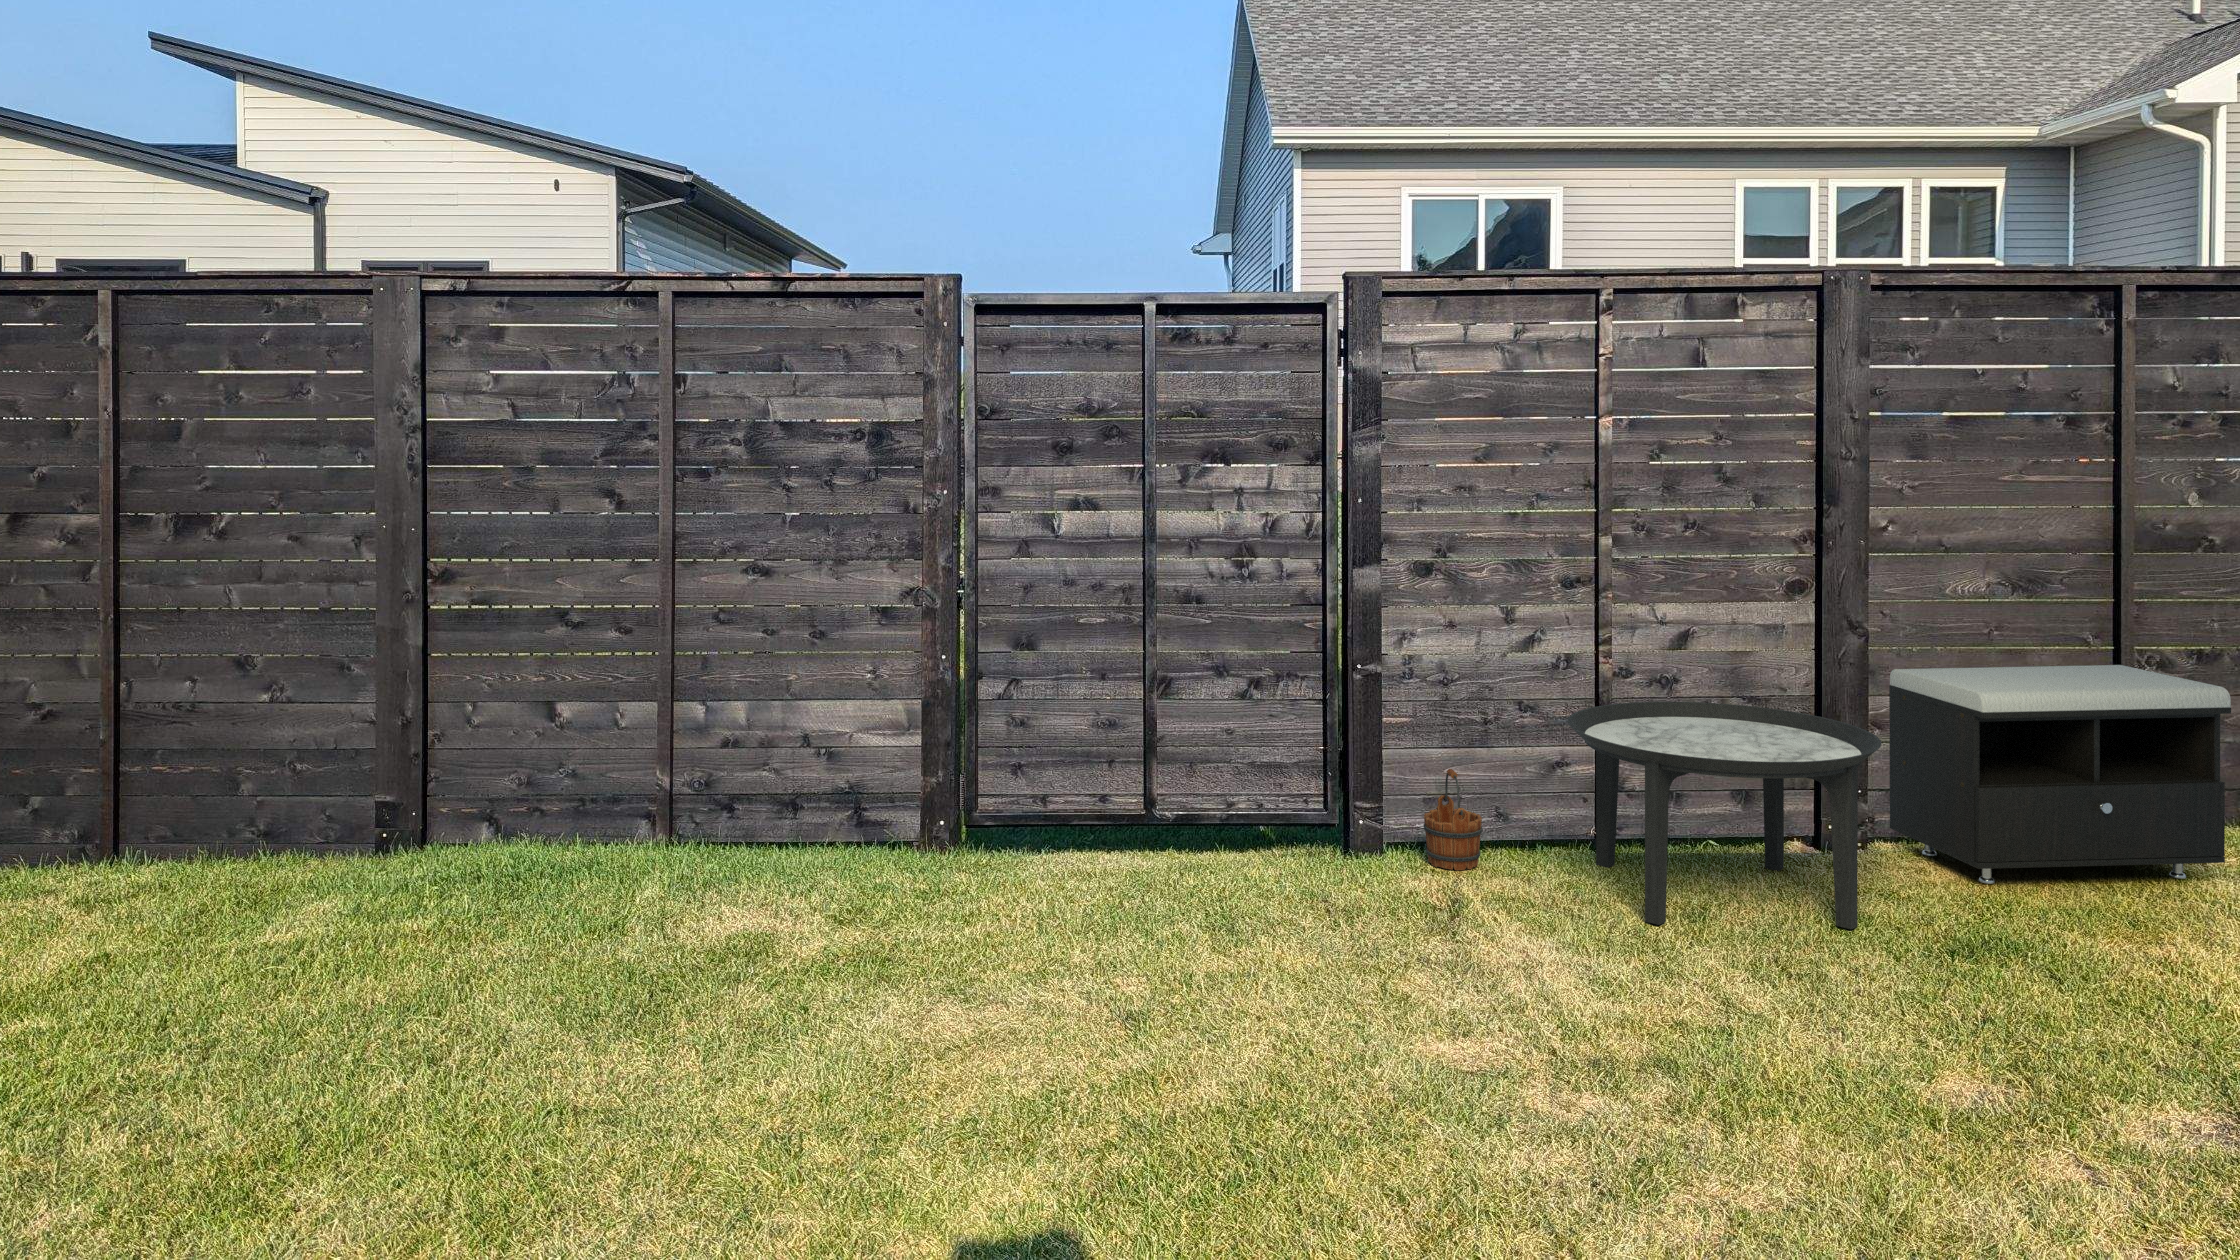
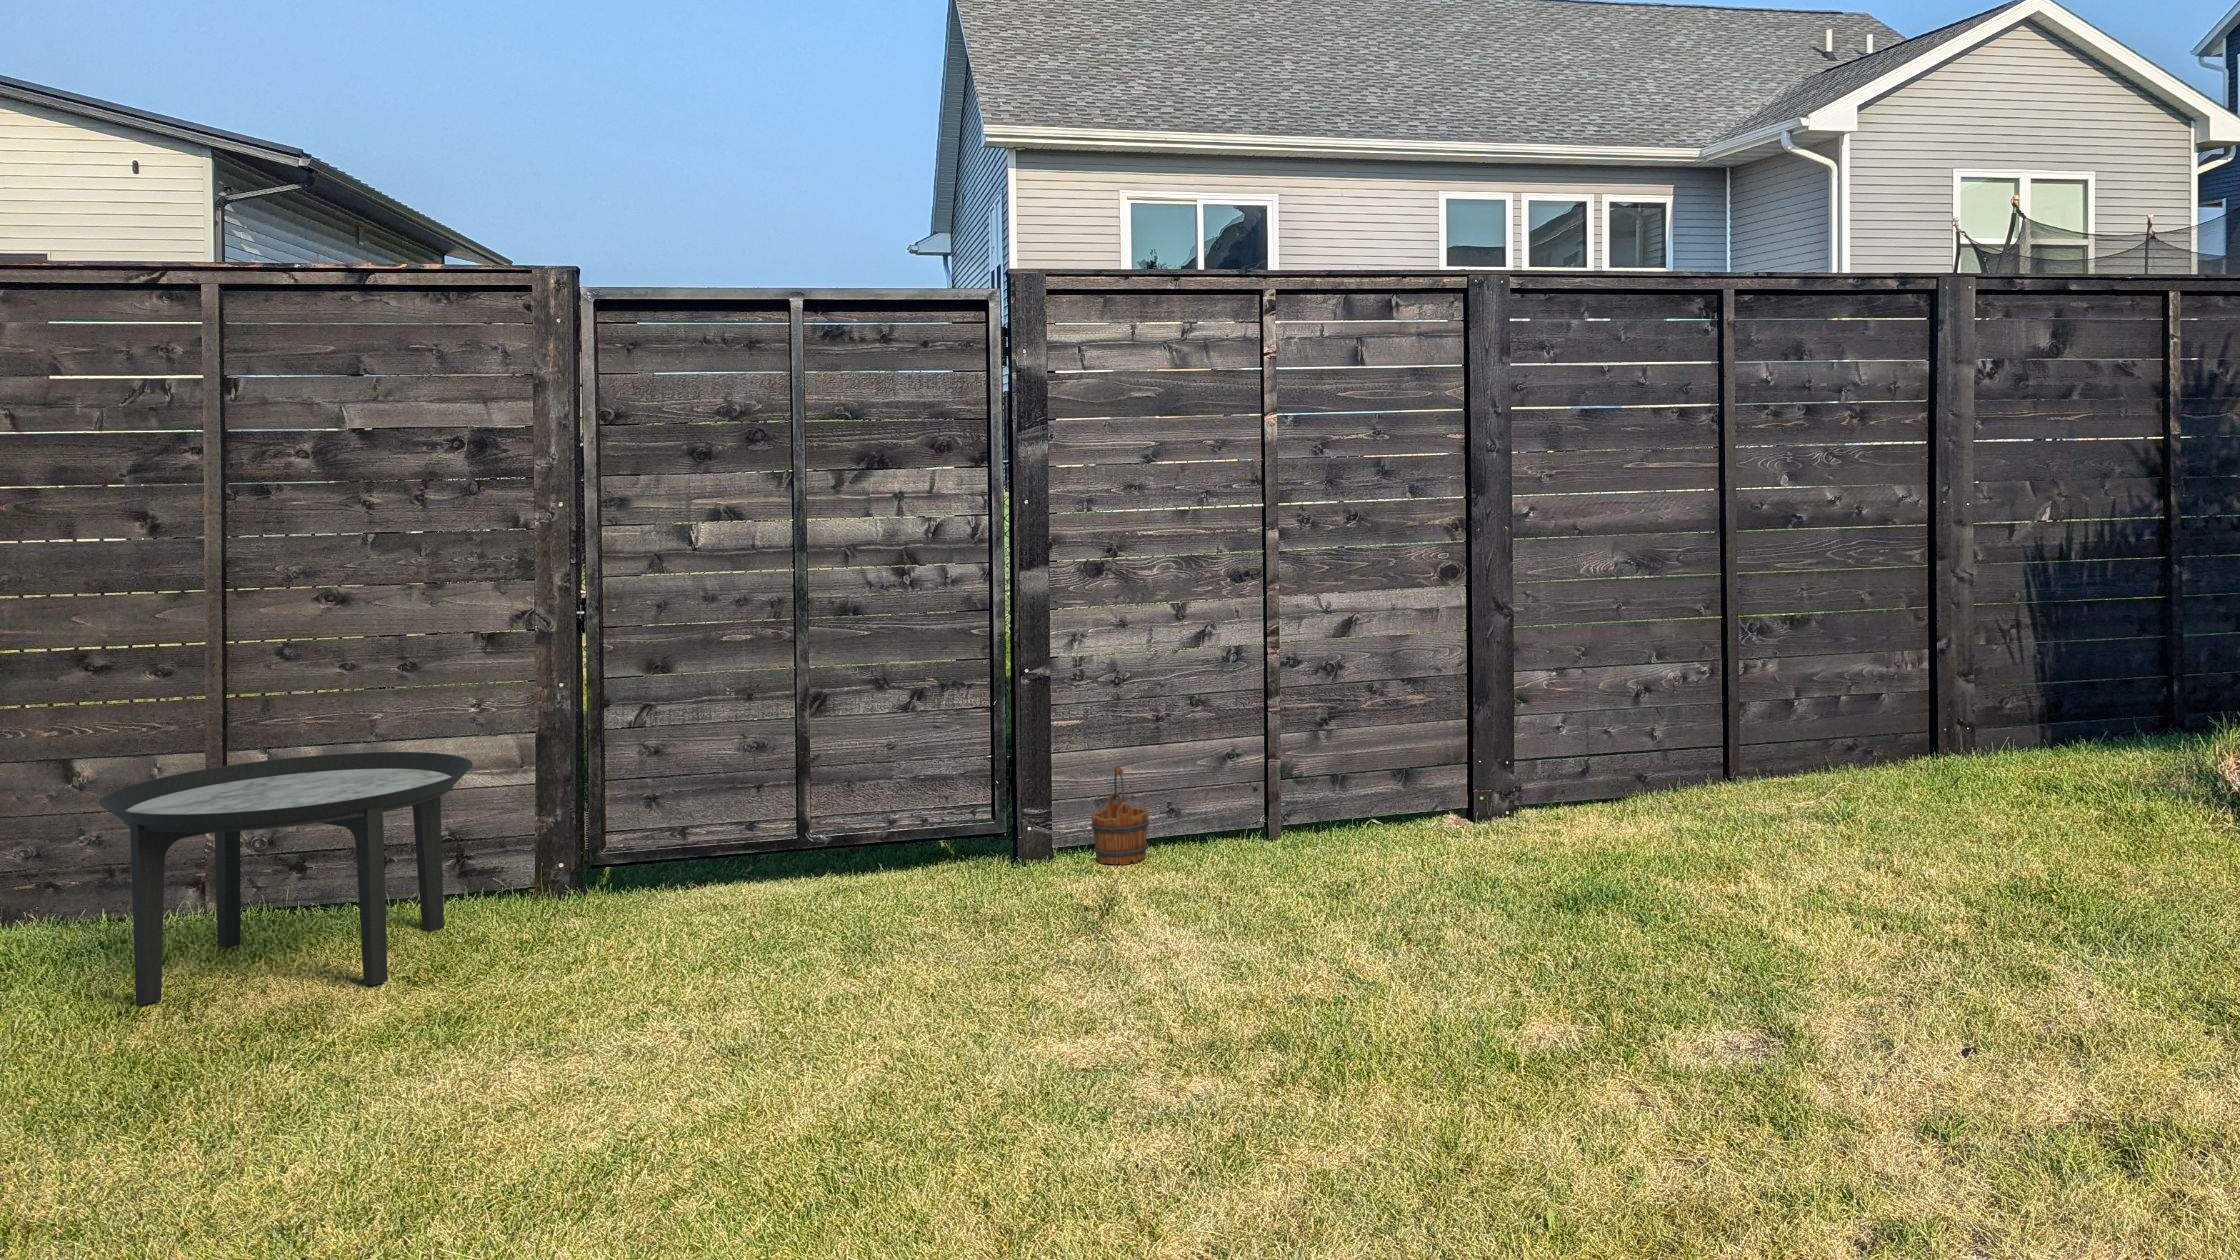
storage bench: present [1889,665,2231,884] -> none [1531,633,1788,833]
round table: present [1567,702,1882,929] -> present [99,752,473,1004]

